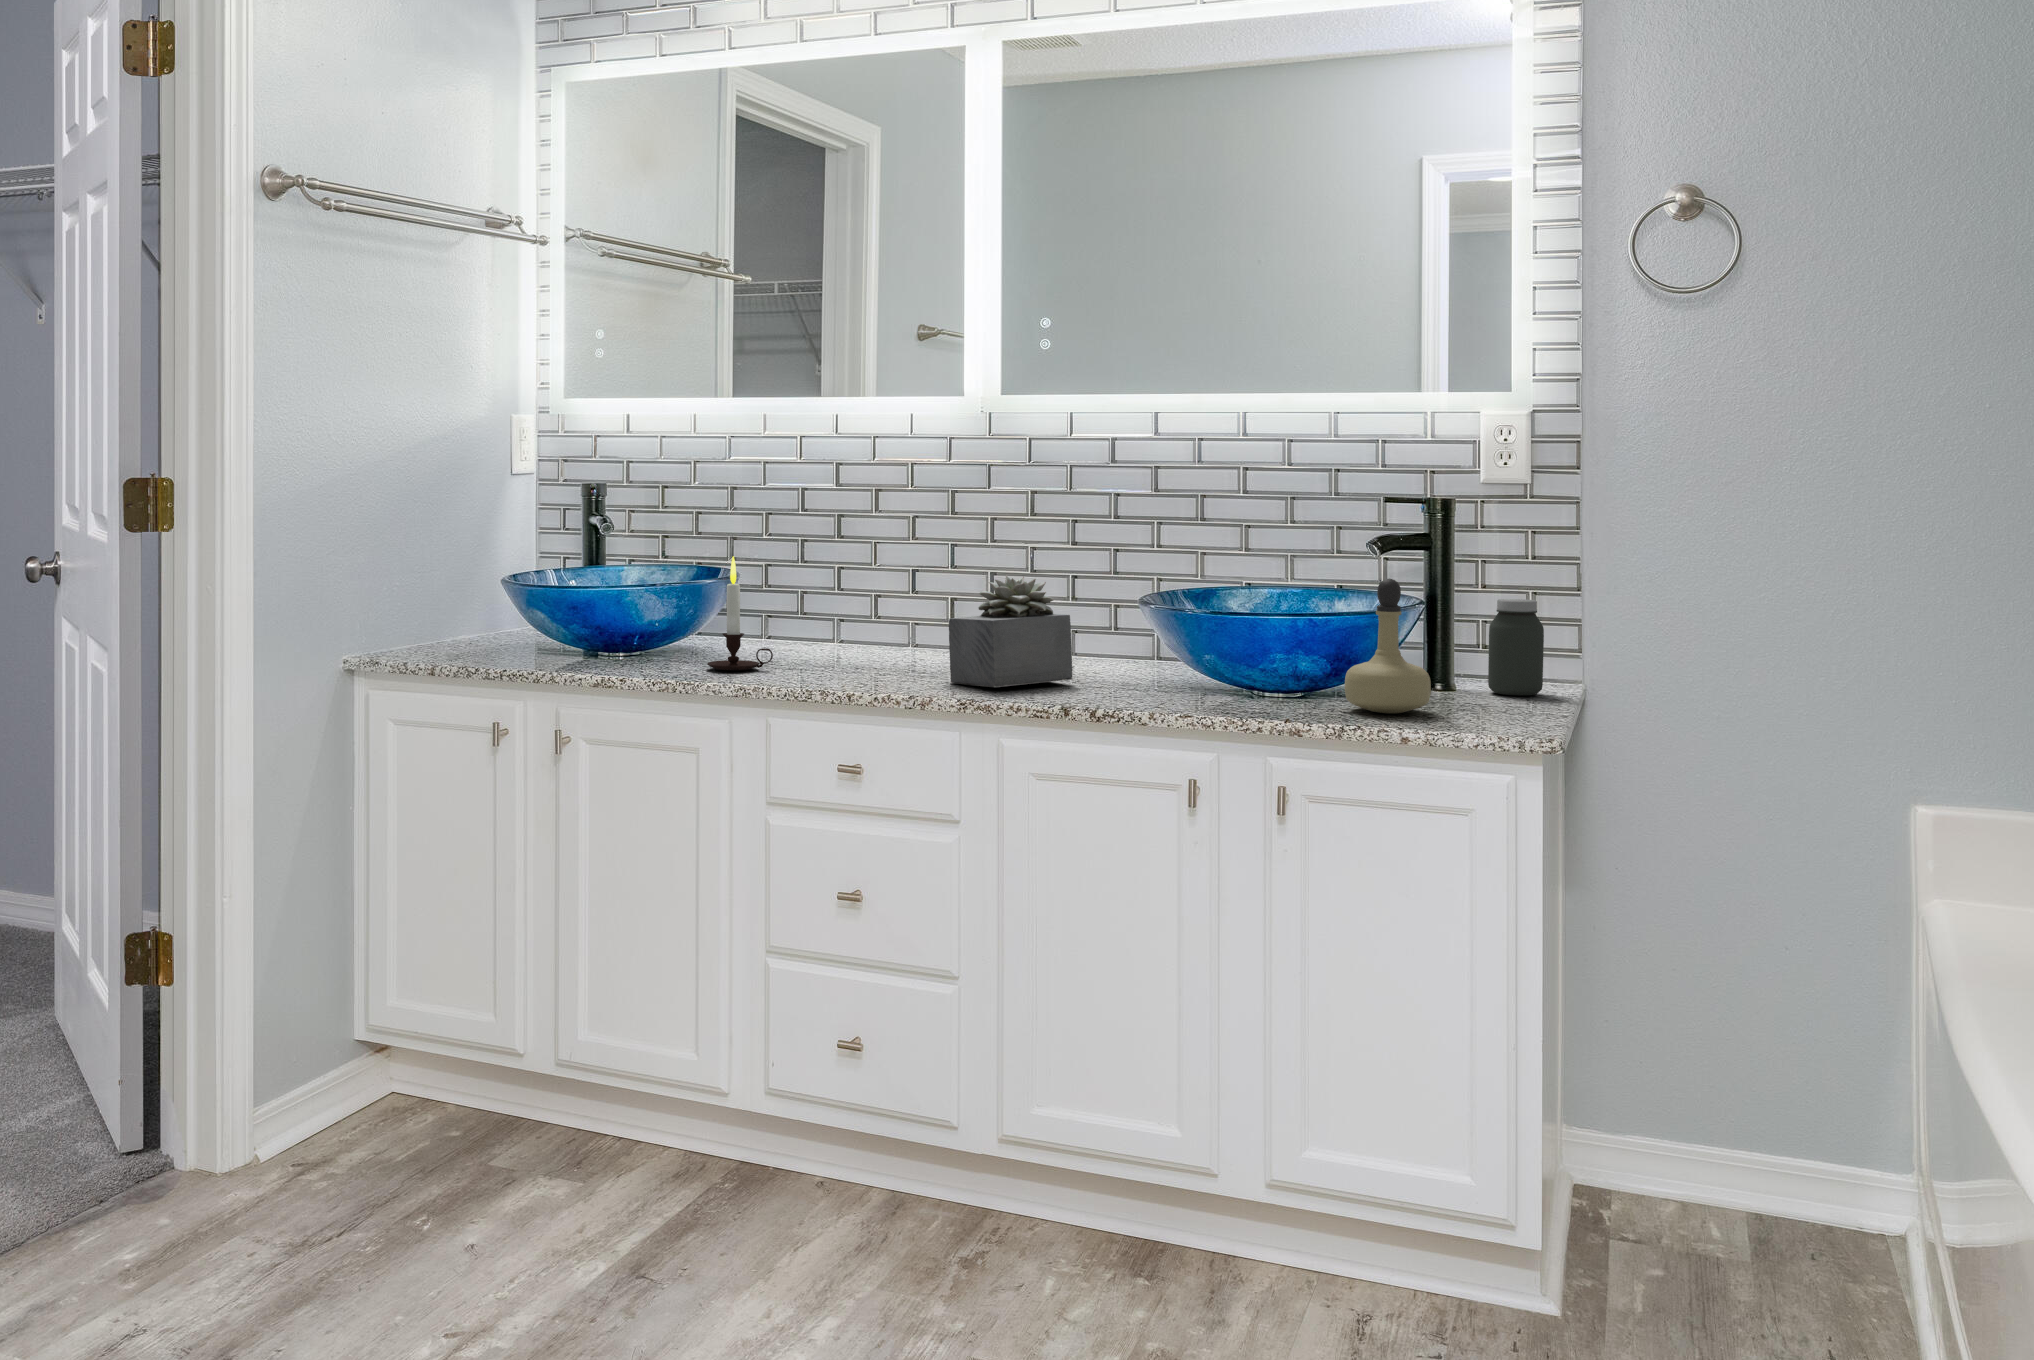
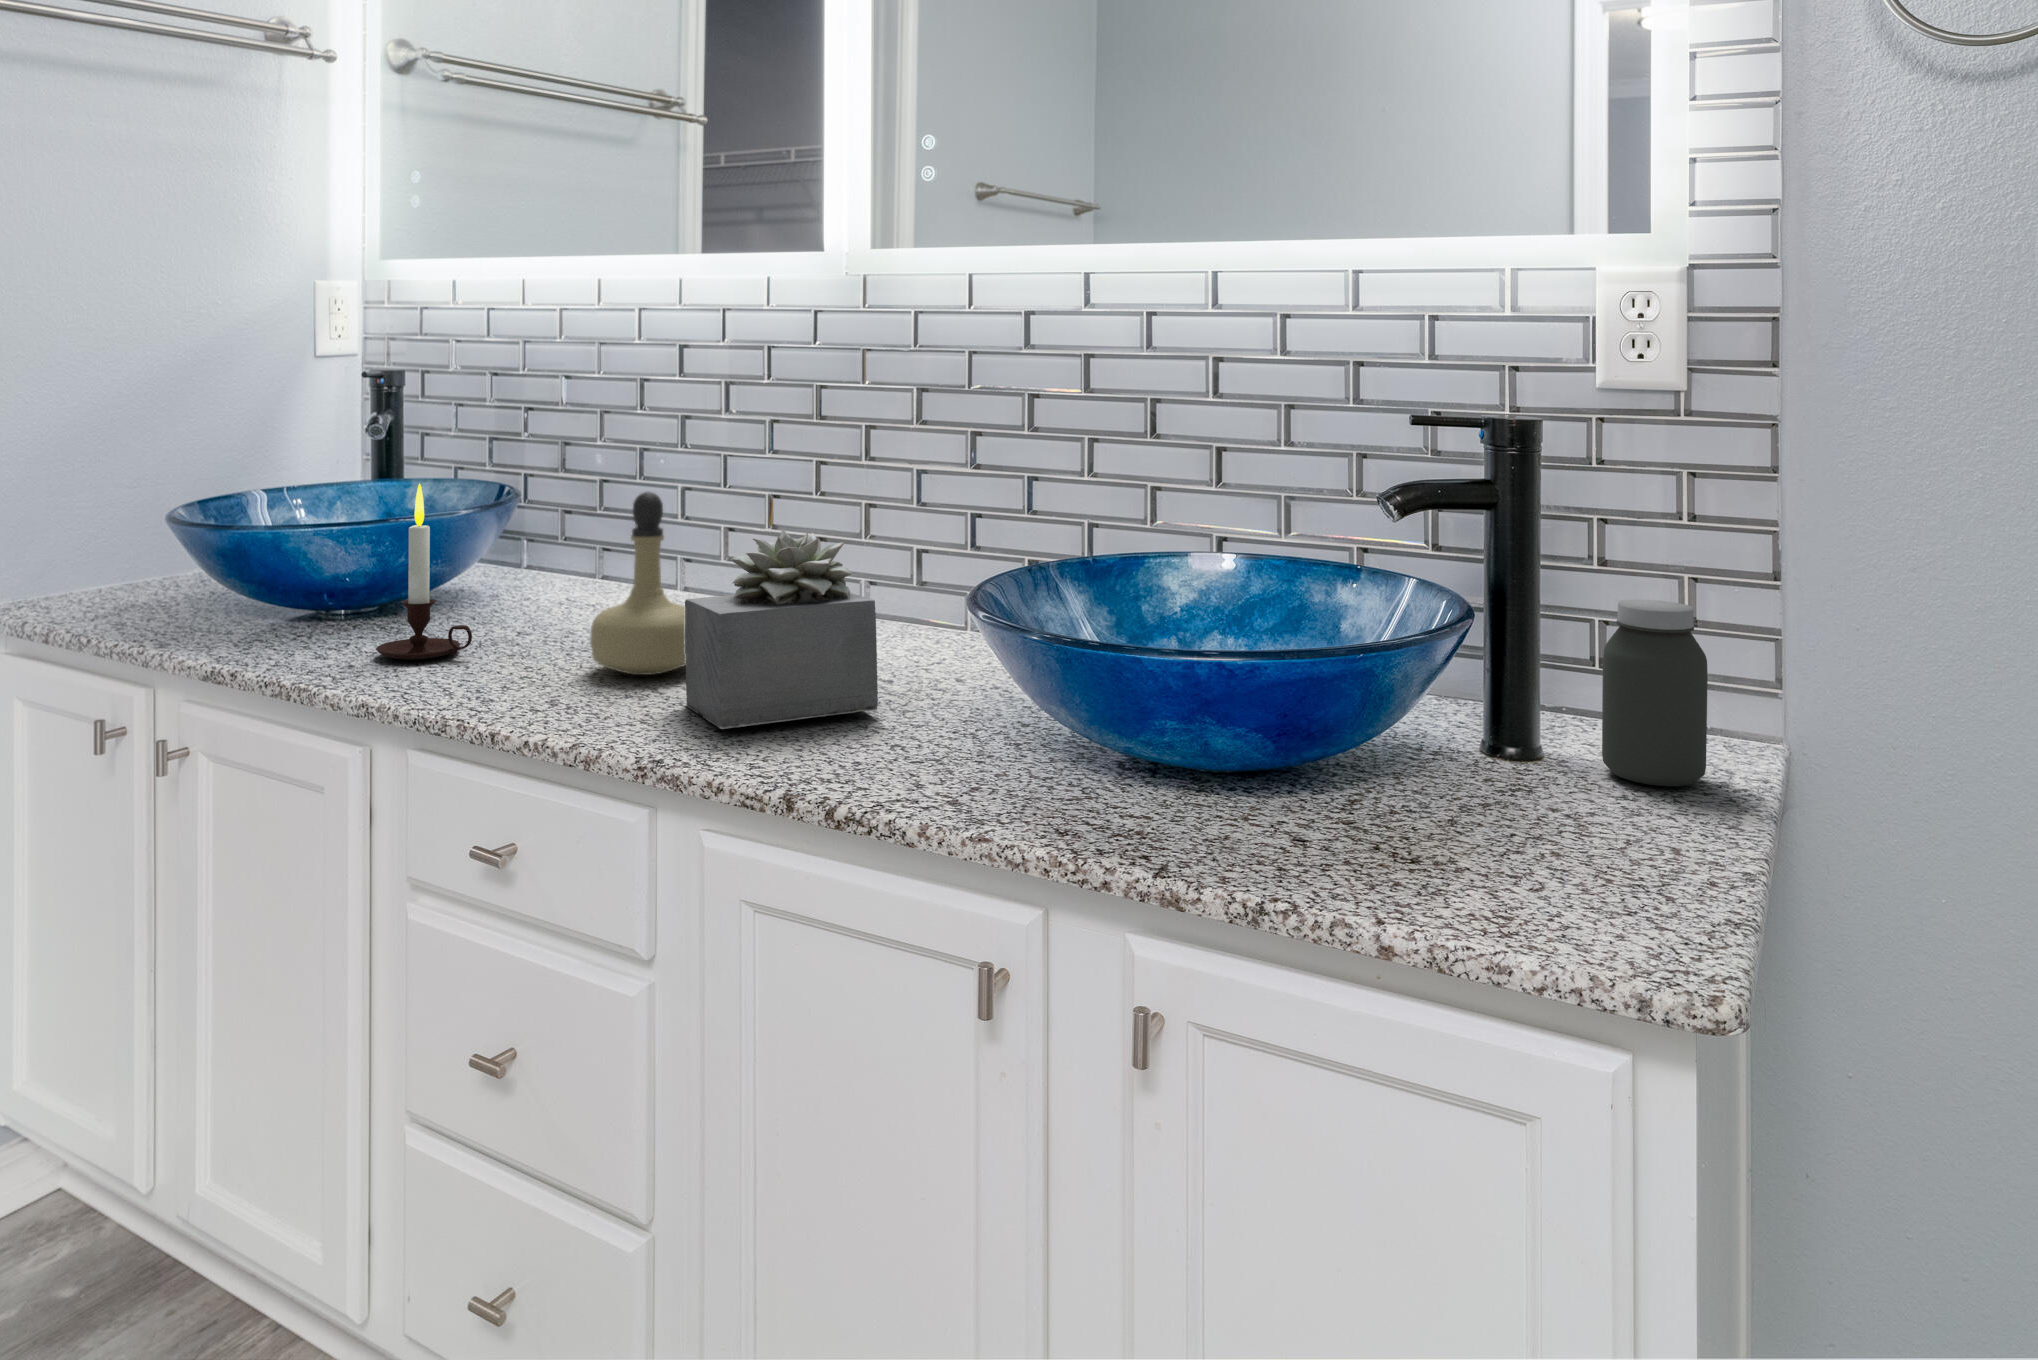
perfume bottle: present [1345,579,1431,713] -> present [590,492,686,675]

